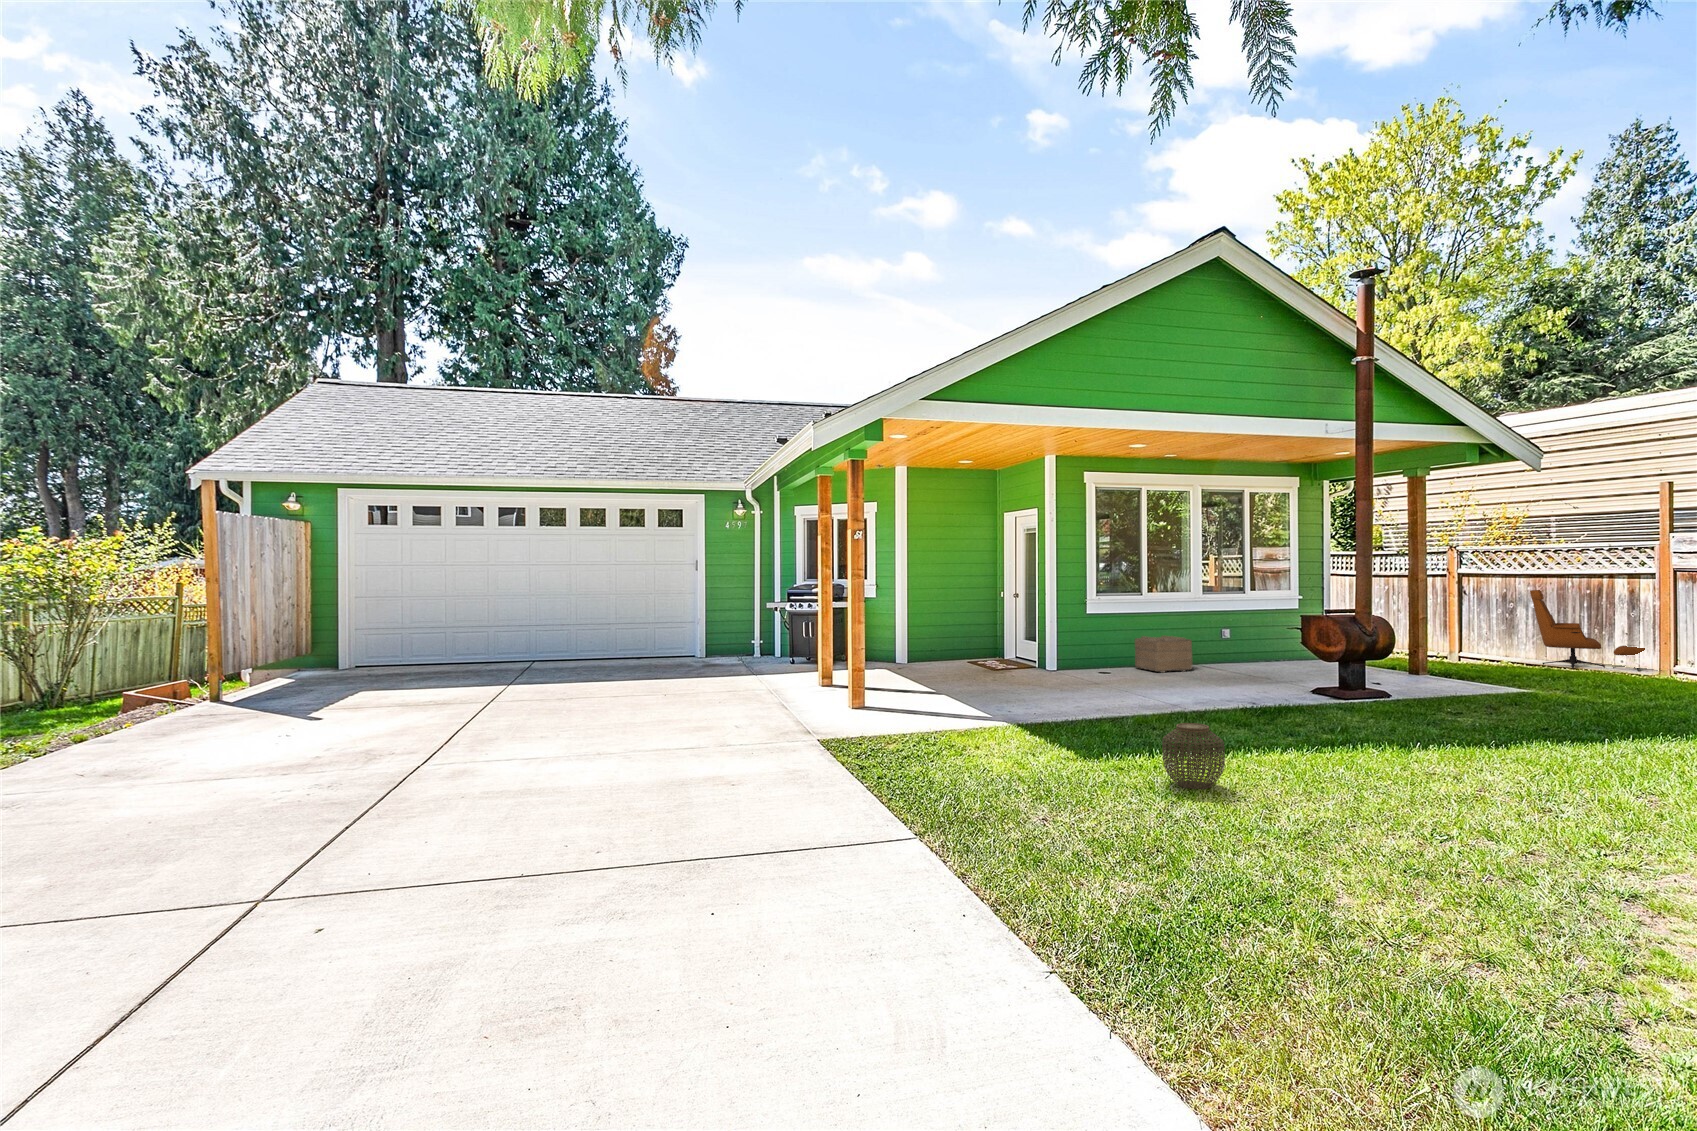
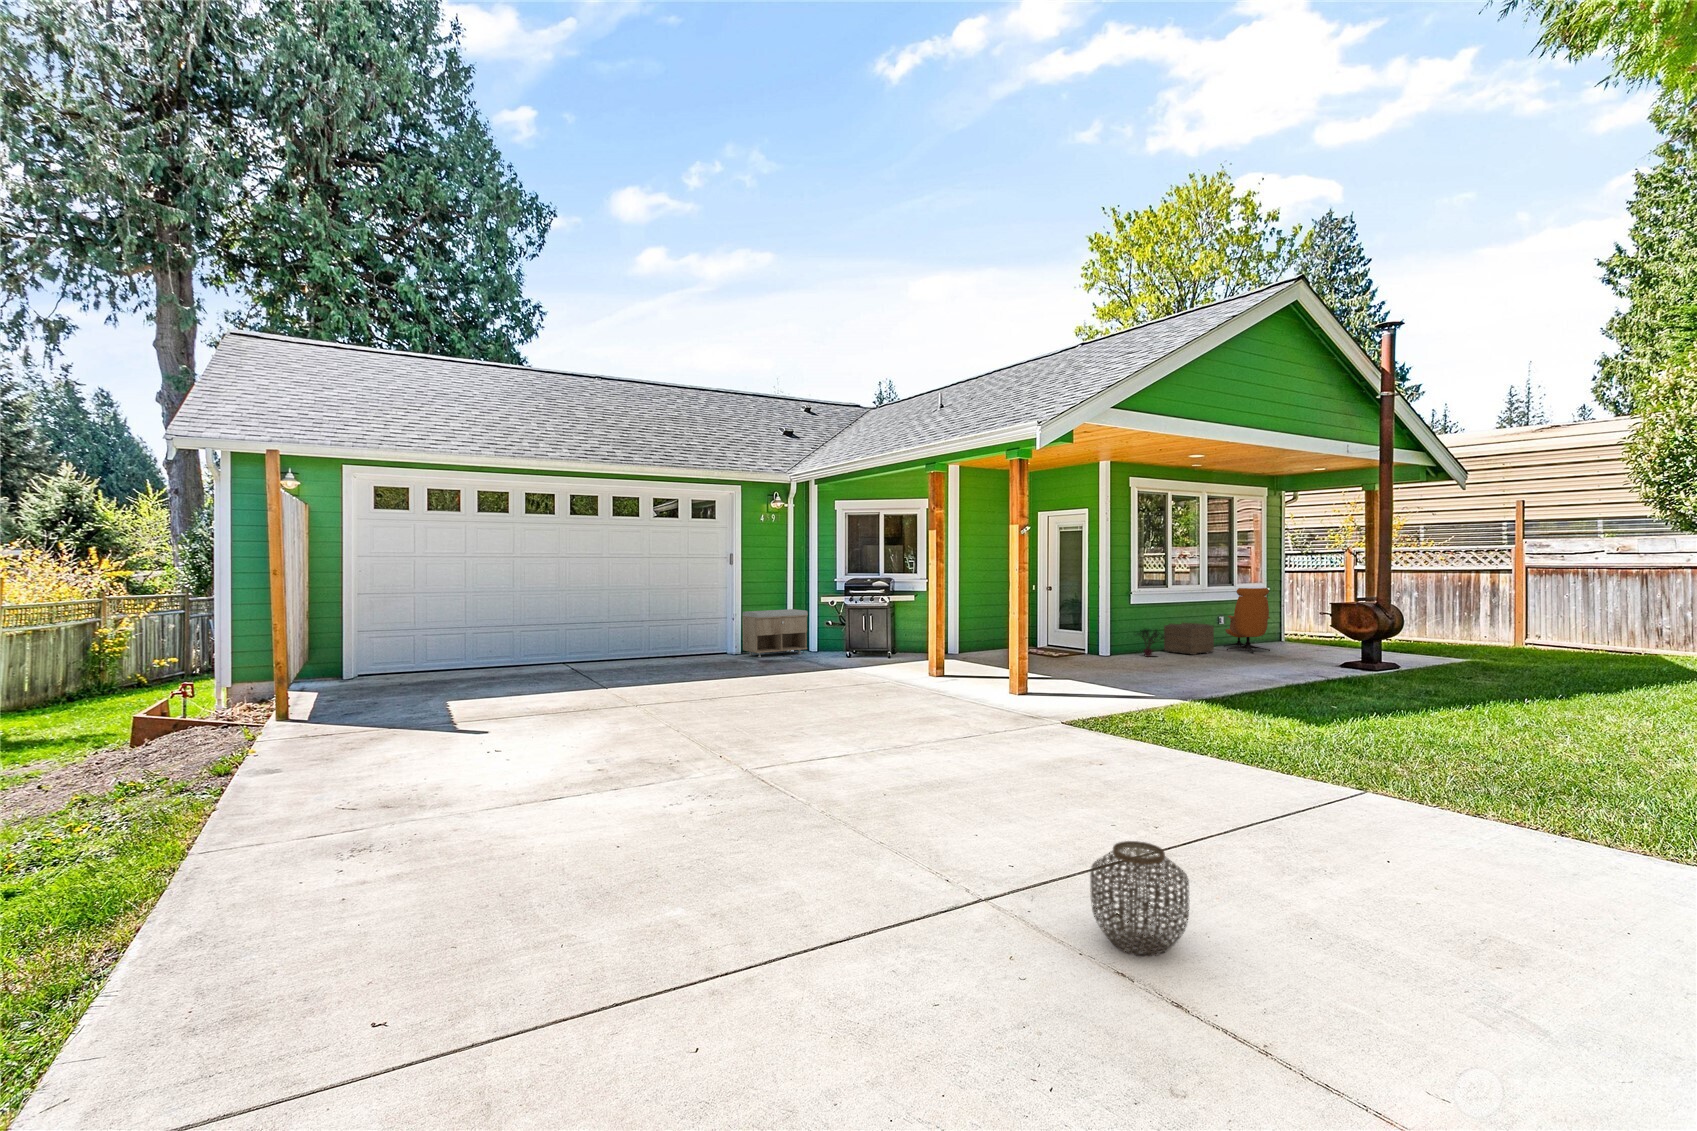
lounge chair: present [1530,590,1645,671] -> present [1224,588,1270,653]
storage bench: none [703,616,763,662] -> present [743,609,808,657]
potted plant: none [1087,639,1122,673] -> present [1138,629,1166,657]
woven basket: present [1162,723,1225,789] -> present [1090,841,1189,956]

